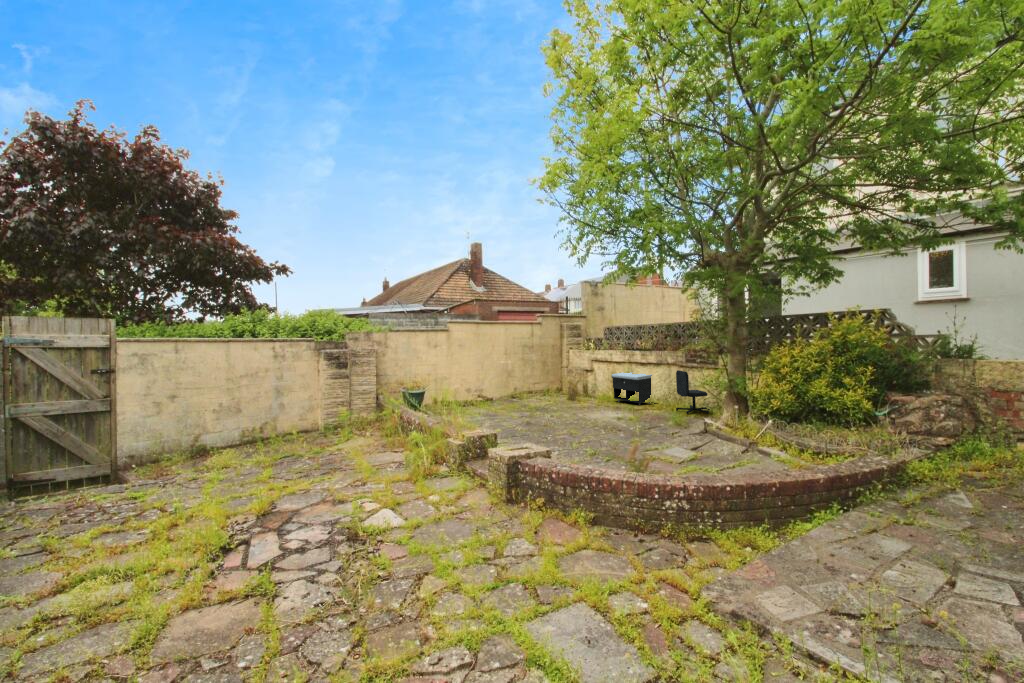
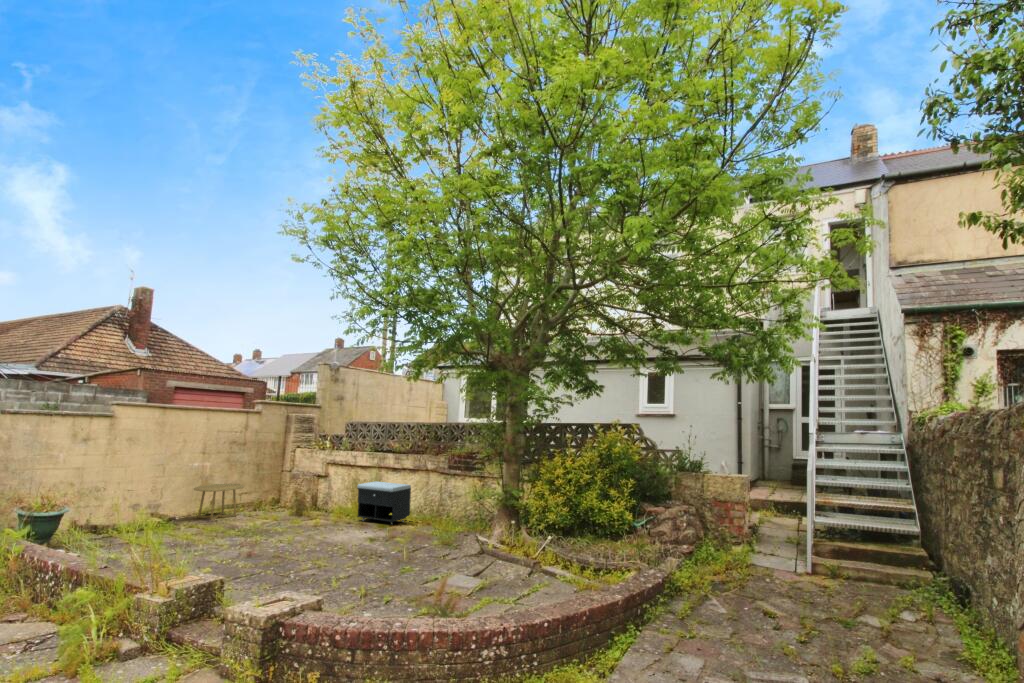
chair: present [676,370,710,415] -> none [439,480,476,534]
round table: none [507,374,537,398] -> present [194,484,244,520]

